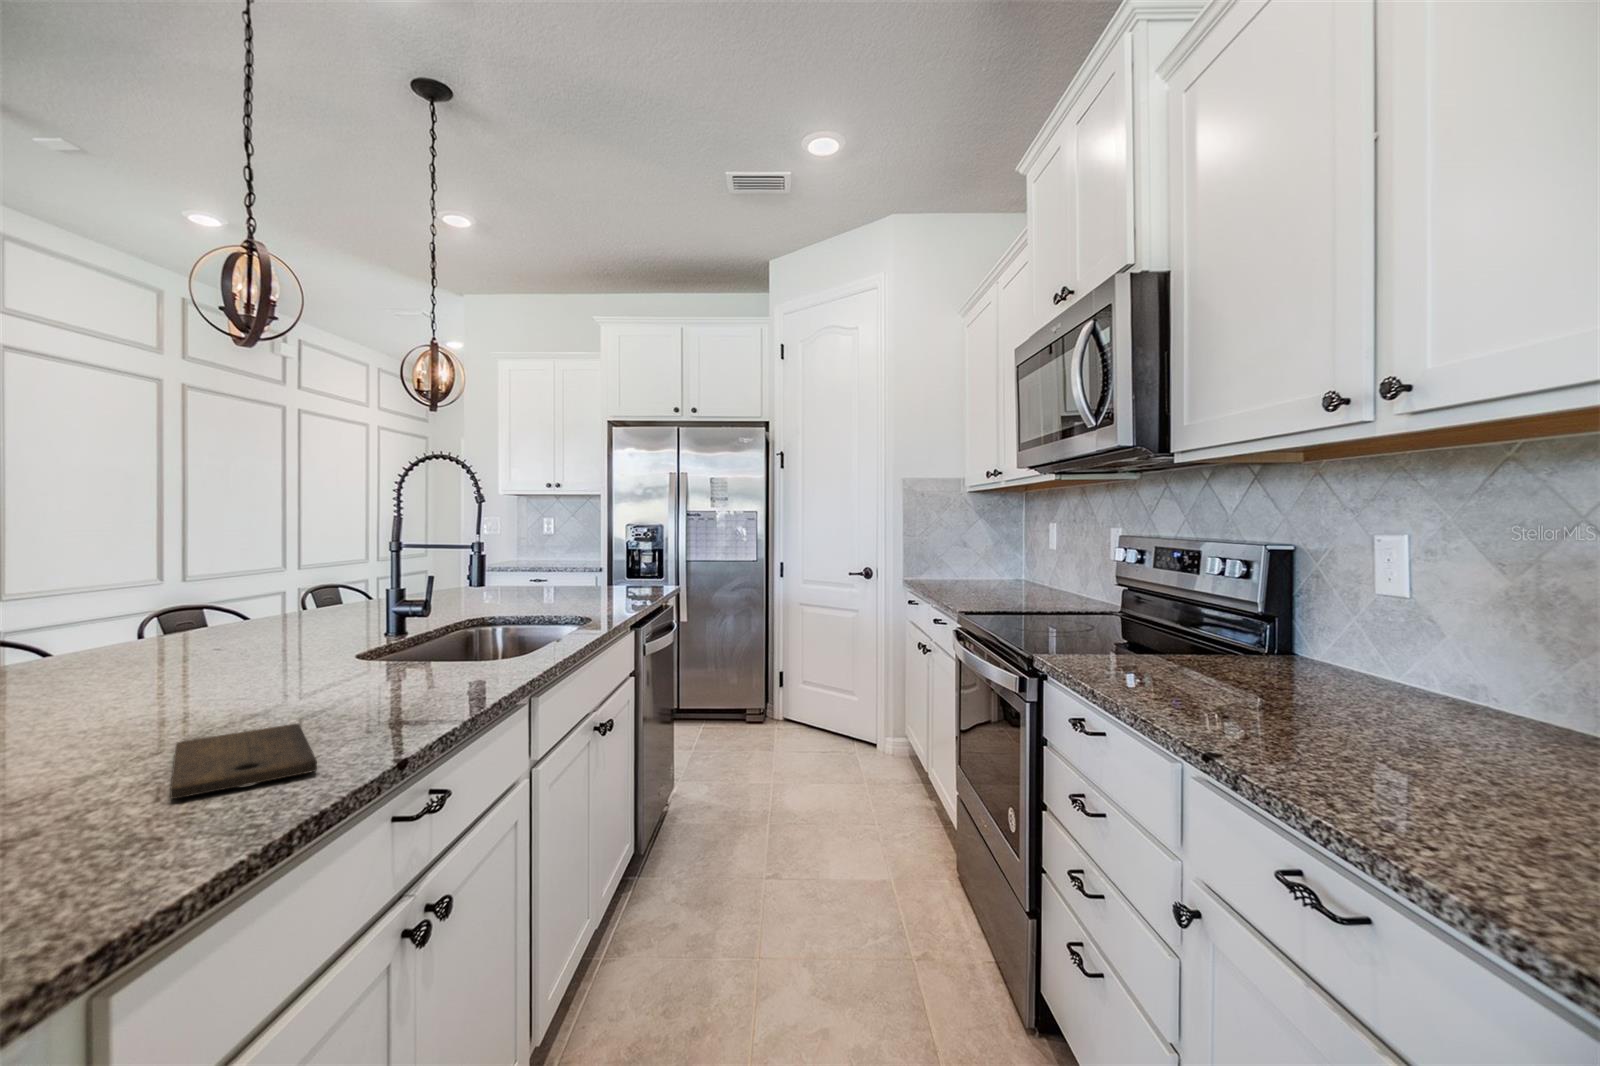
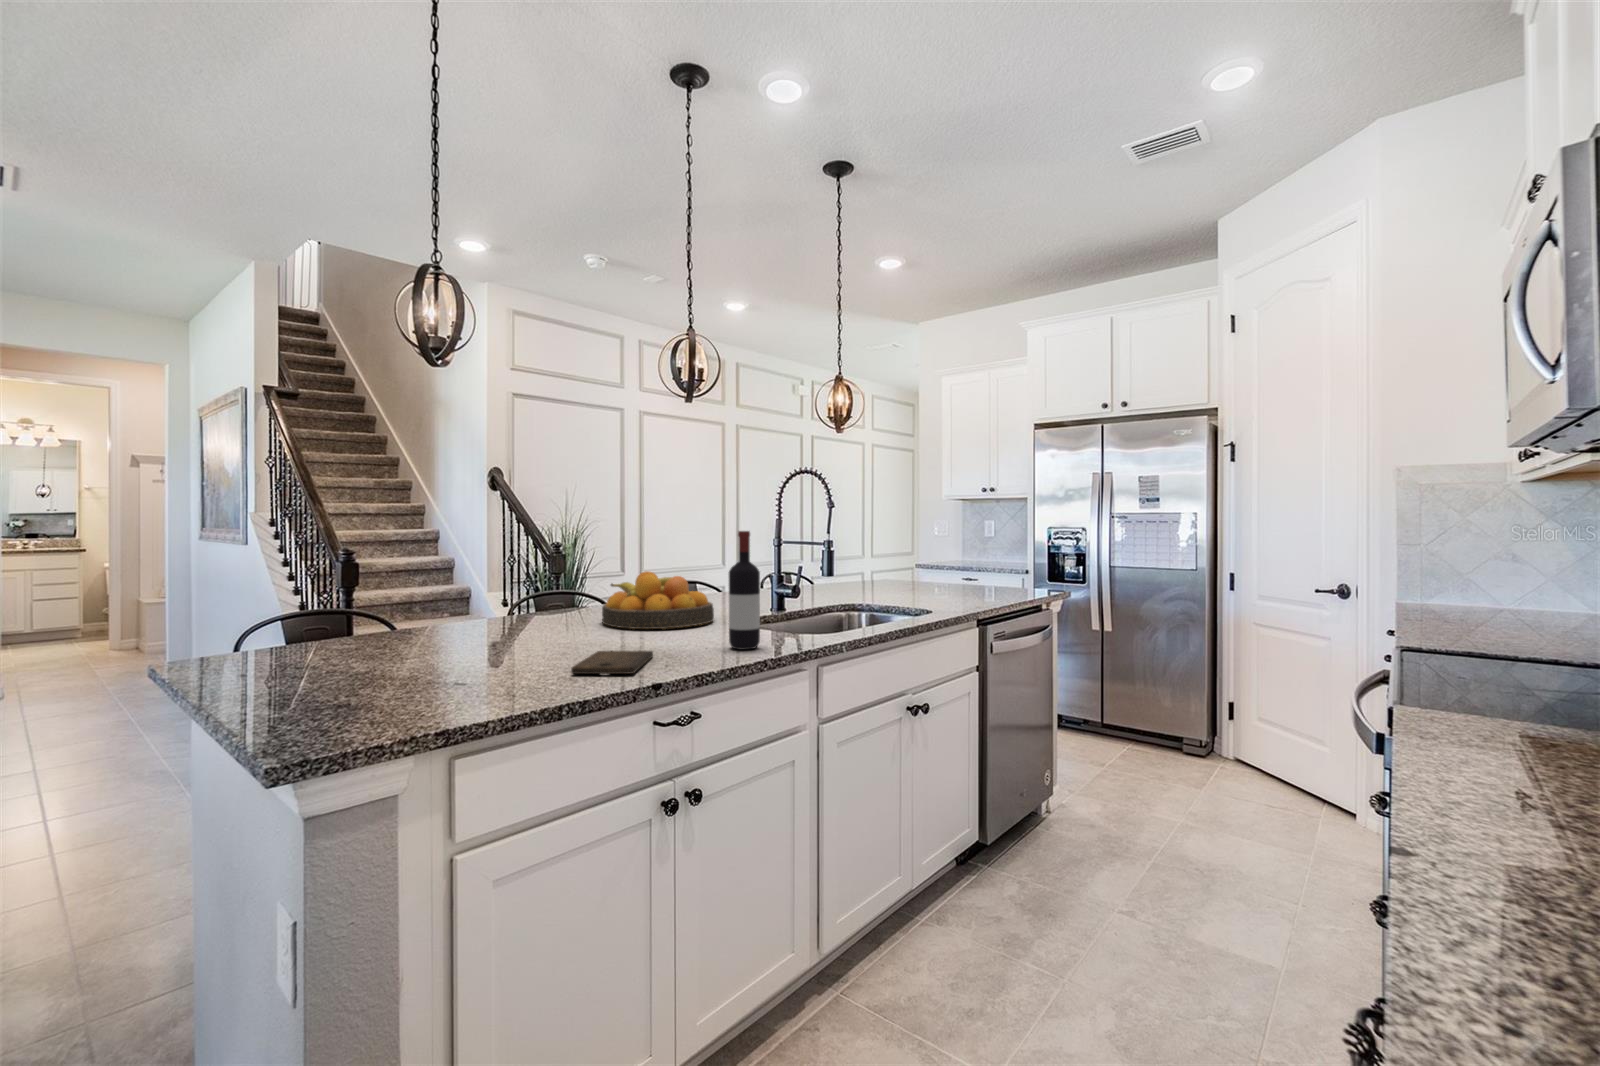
wine bottle: none [410,526,461,698] -> present [729,531,760,650]
fruit bowl: none [82,592,316,692] -> present [602,571,714,629]

